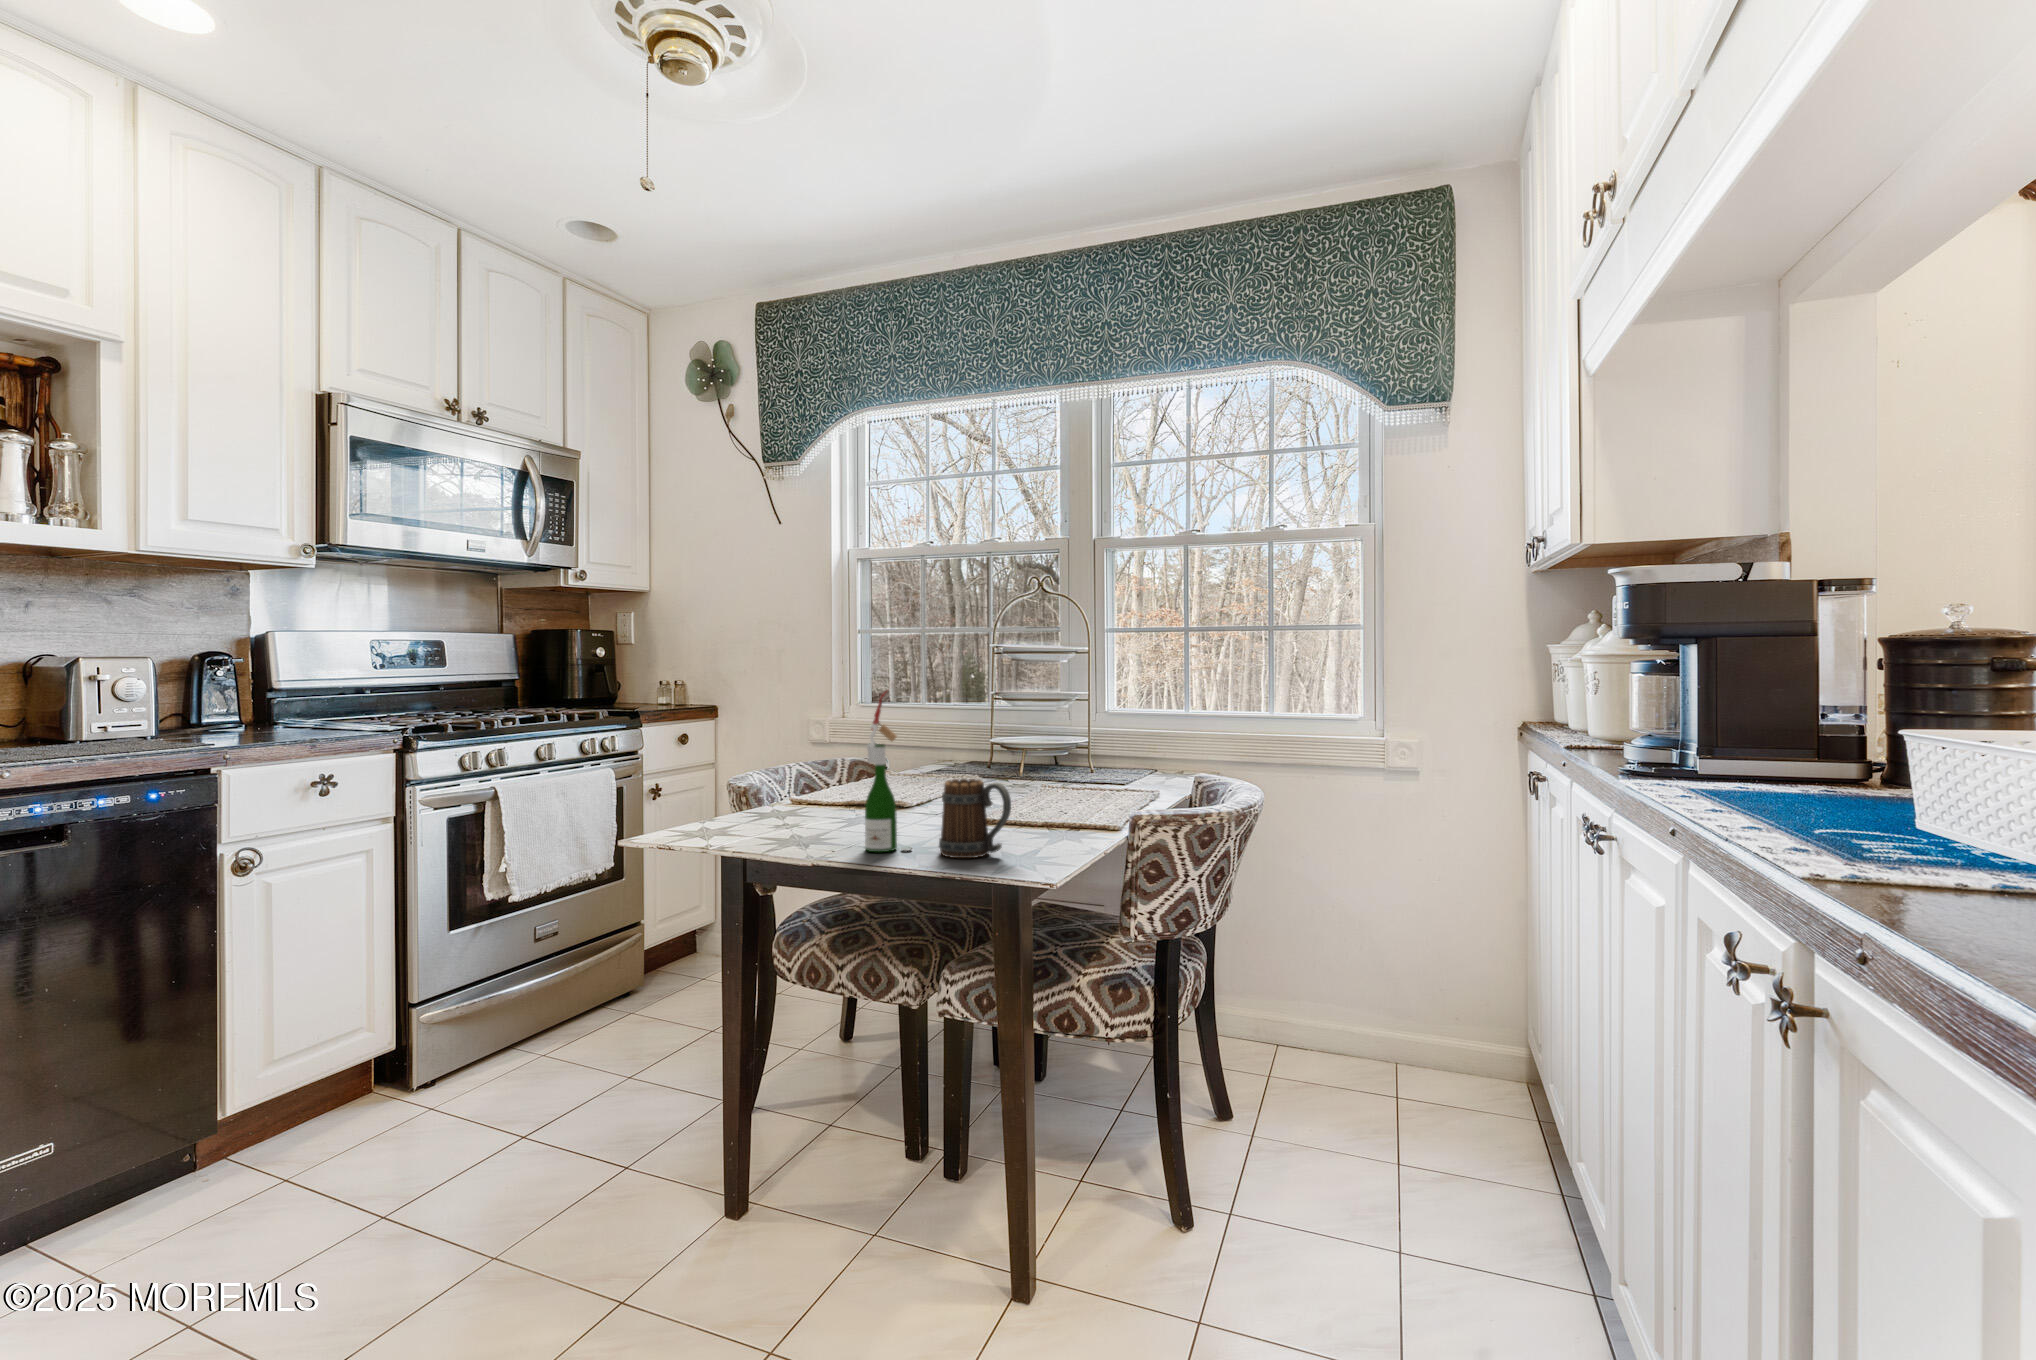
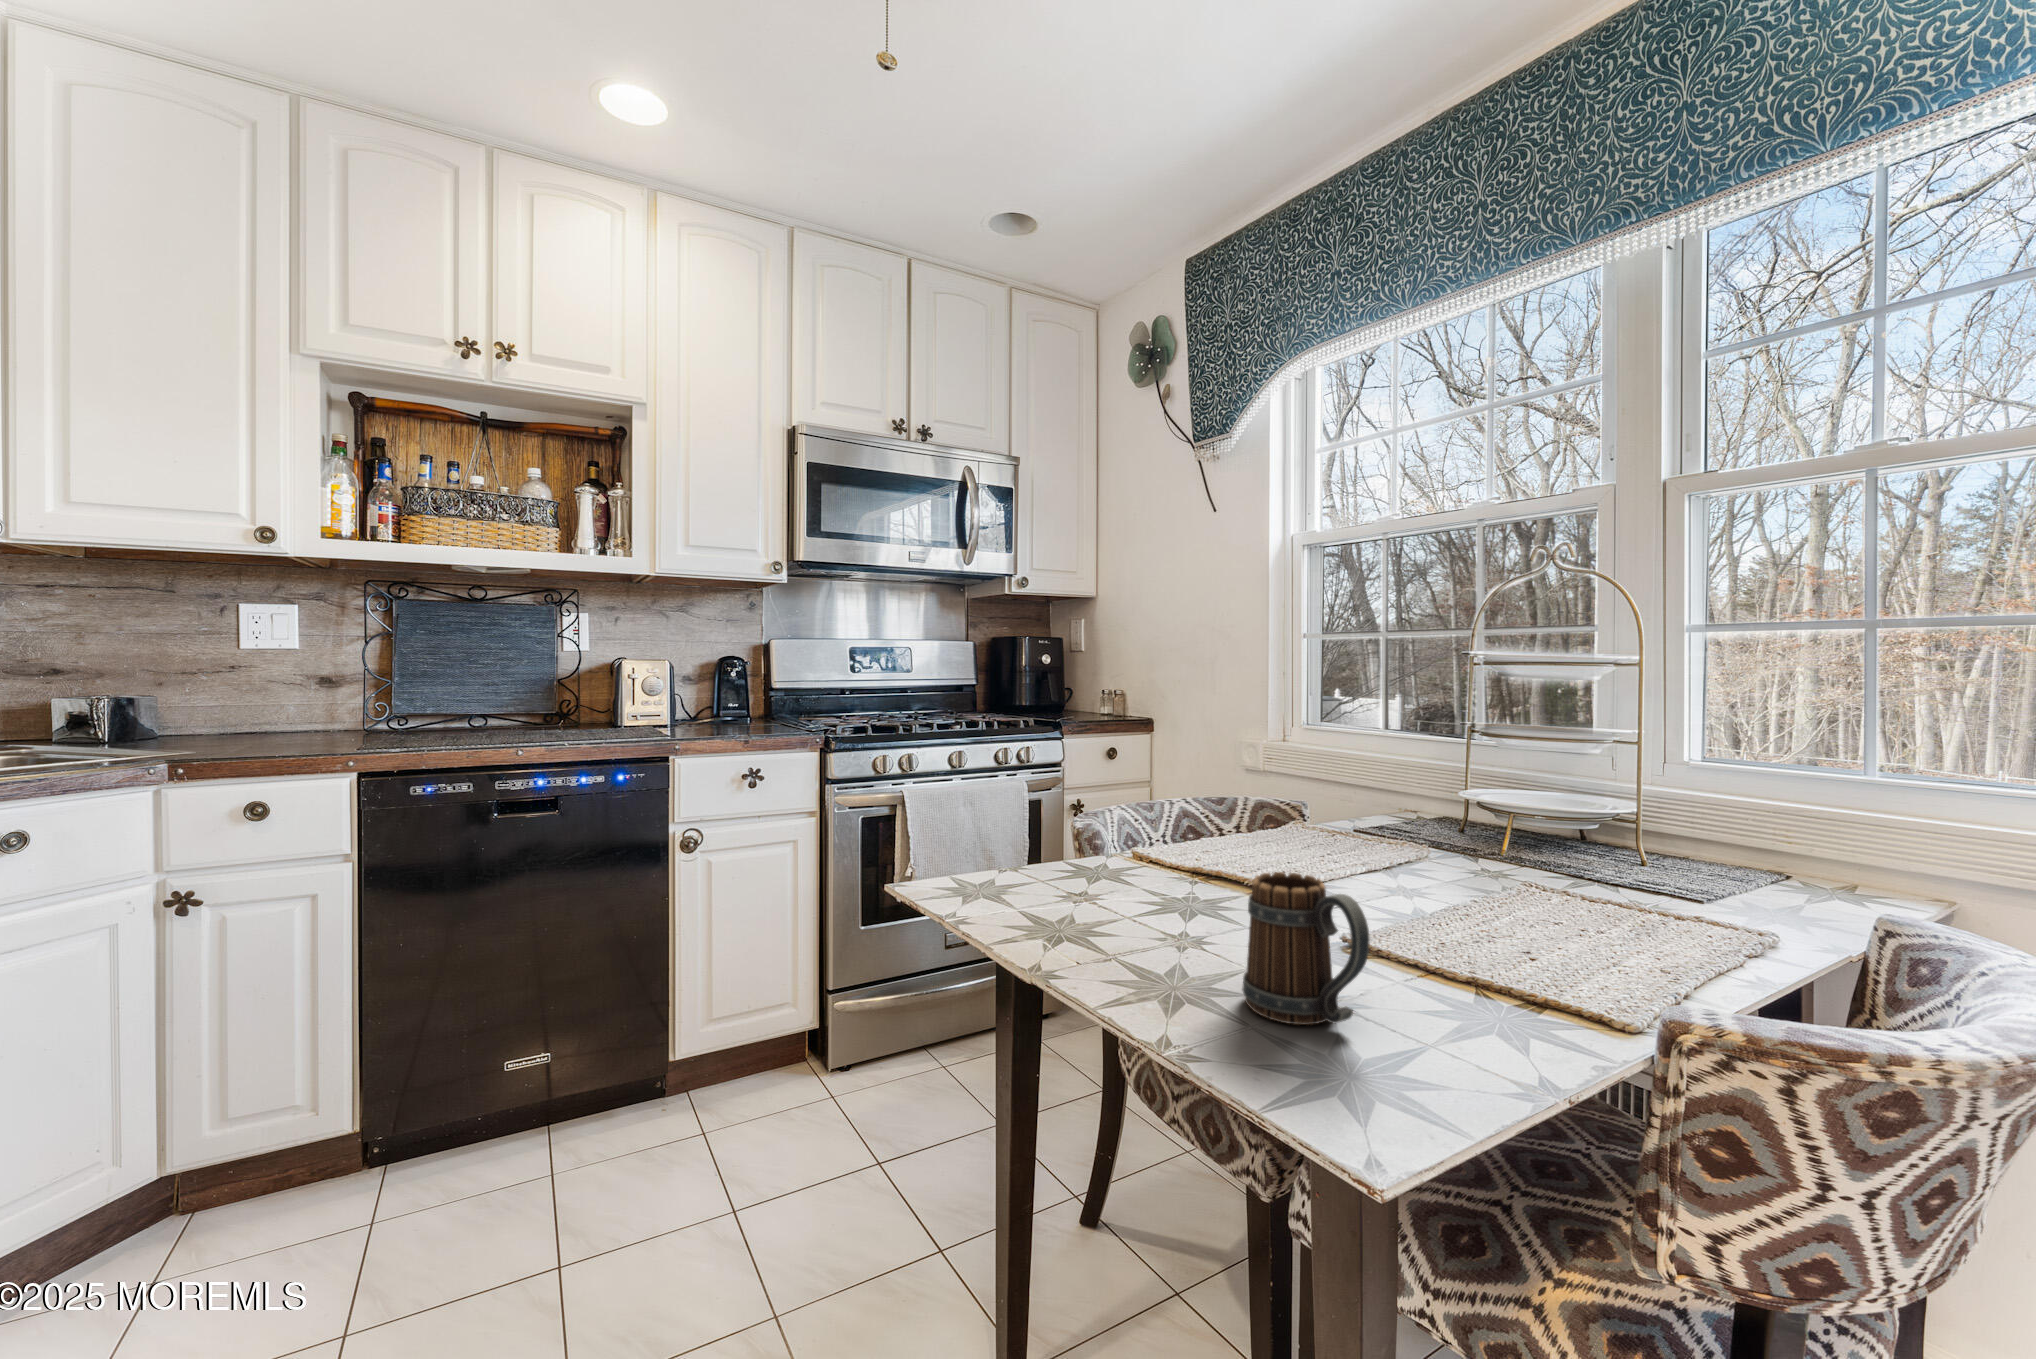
wine bottle: present [865,691,912,852] -> none [1138,714,1209,978]

